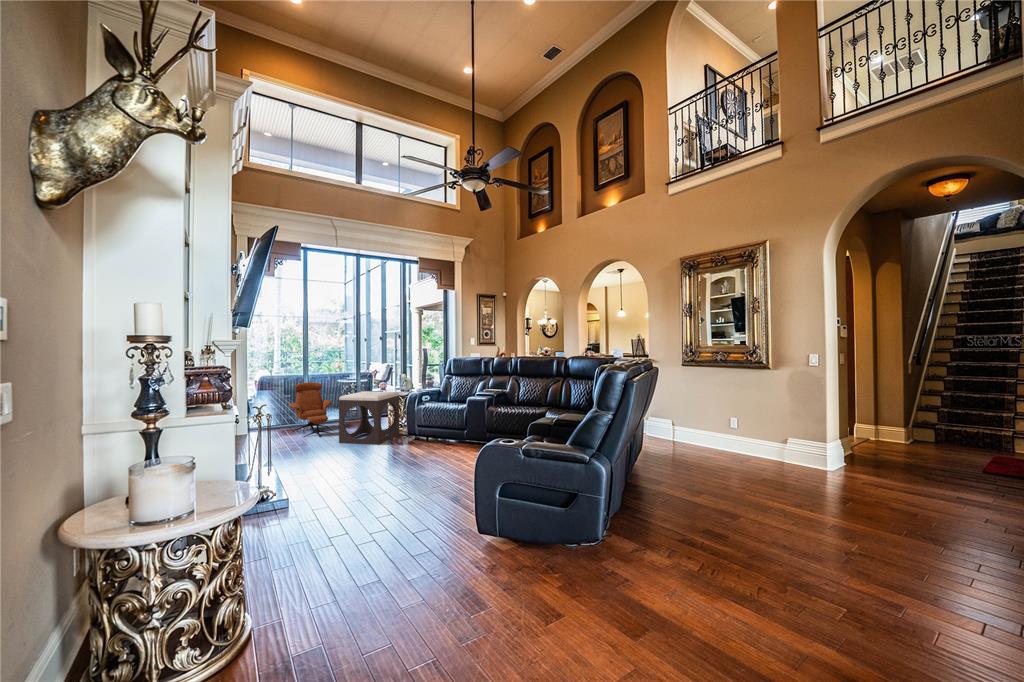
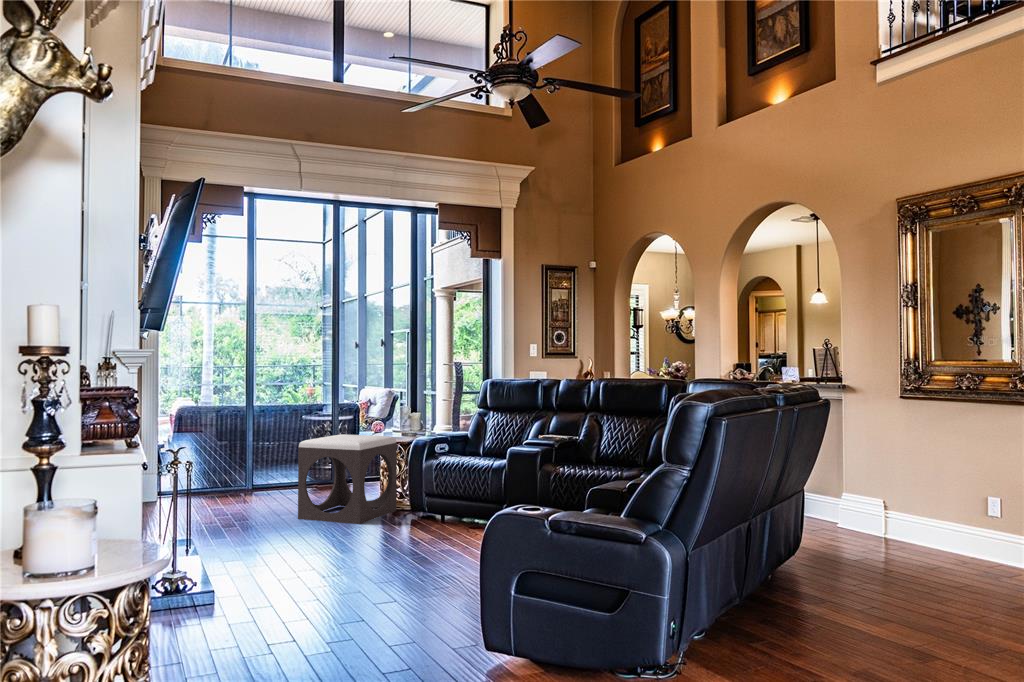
lounge chair: present [289,382,332,437] -> none [223,418,291,509]

